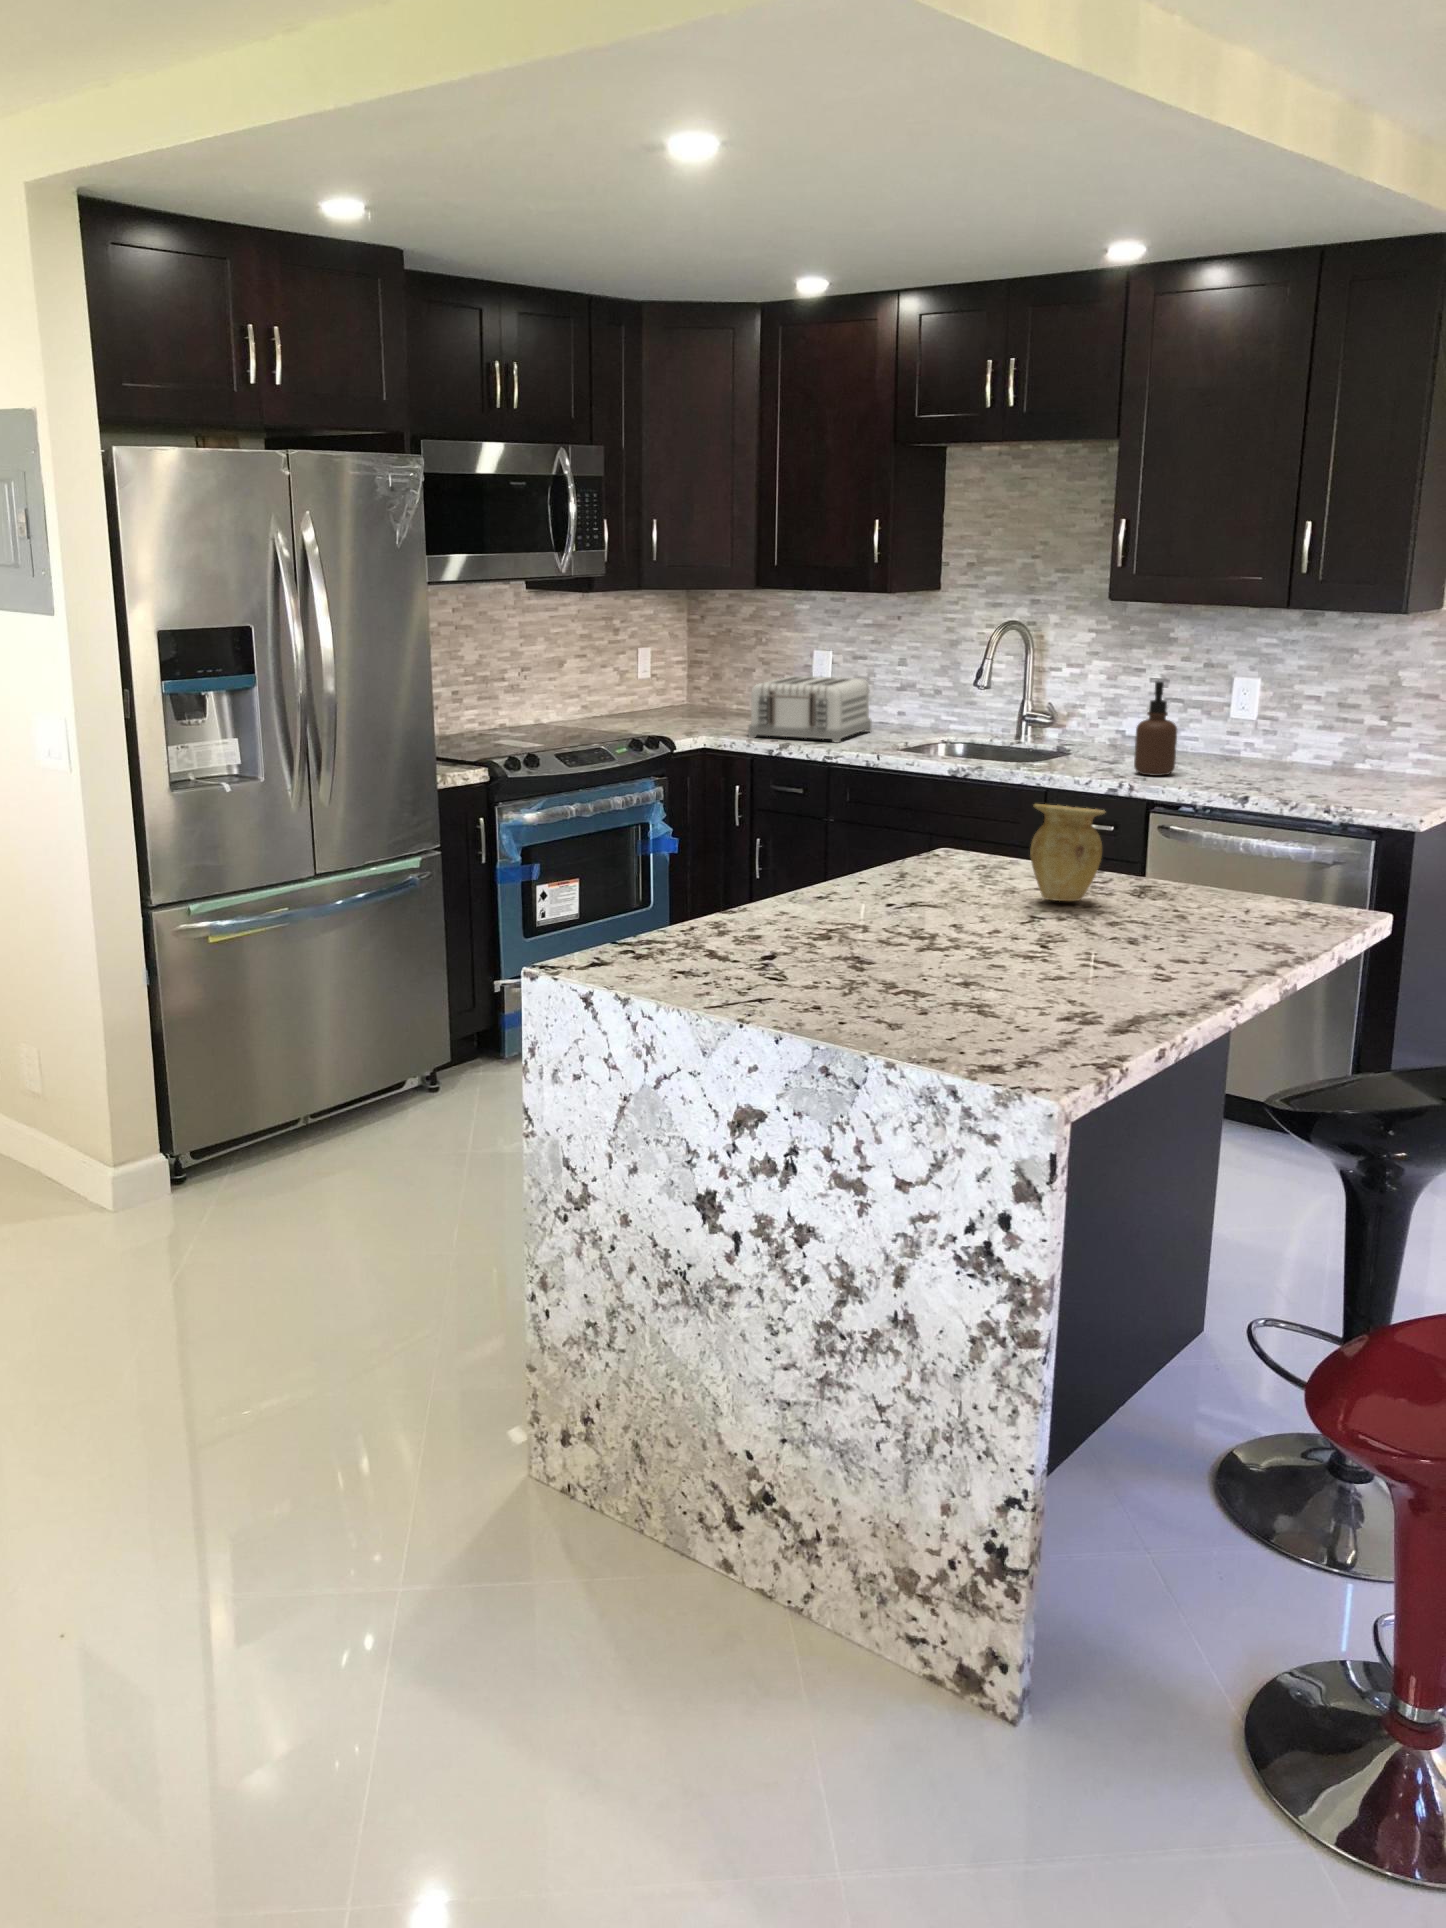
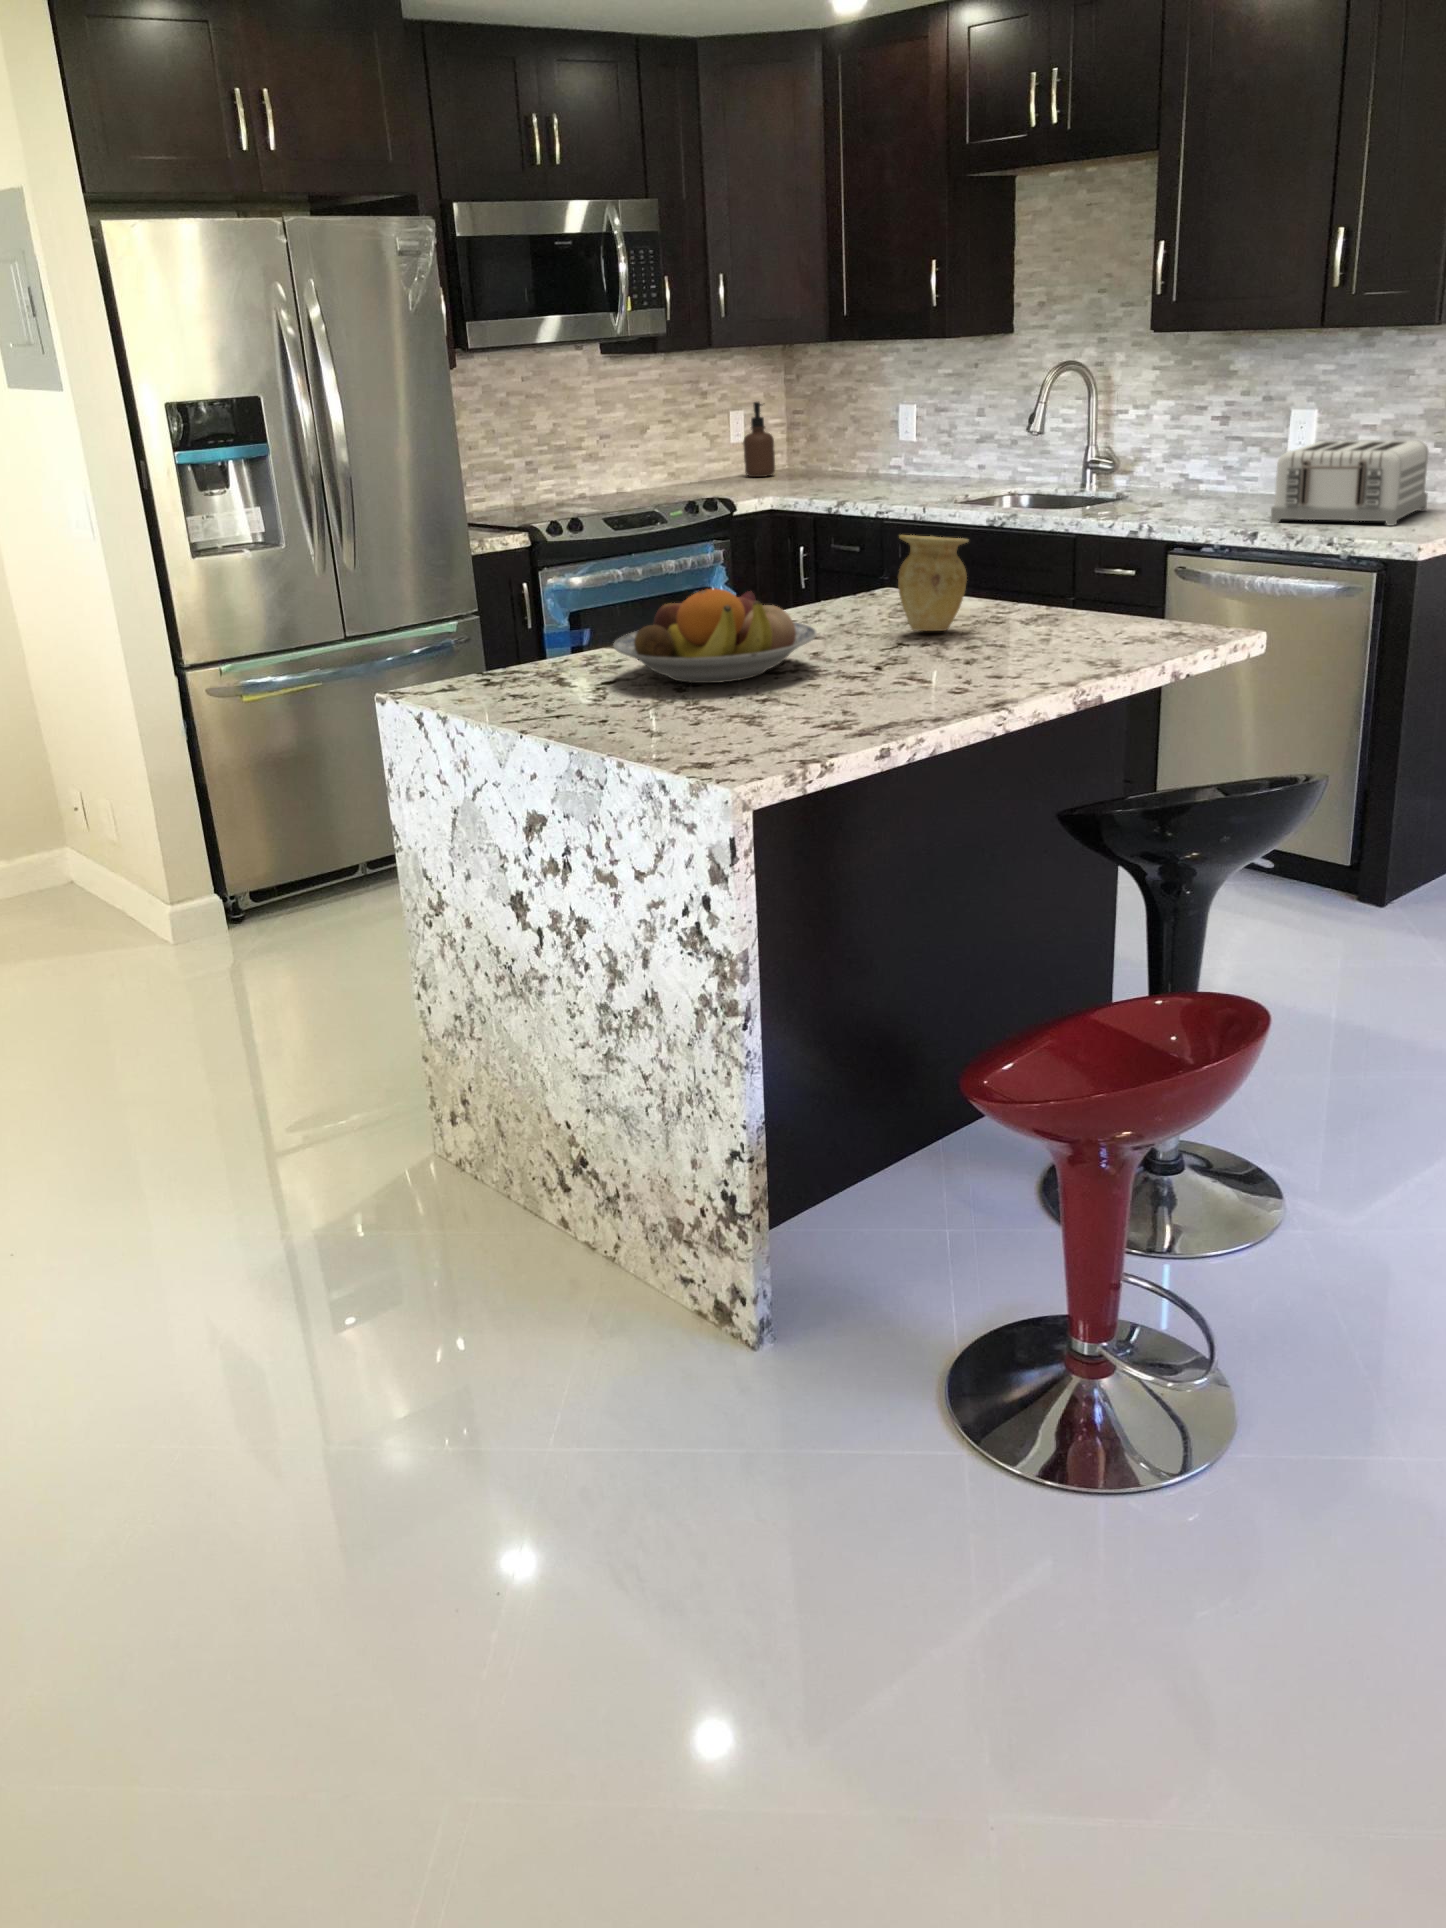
toaster: present [748,676,871,743] -> present [1270,440,1429,526]
soap dispenser: present [1134,681,1177,776] -> present [743,402,775,477]
fruit bowl: none [781,859,999,960] -> present [613,589,817,683]

